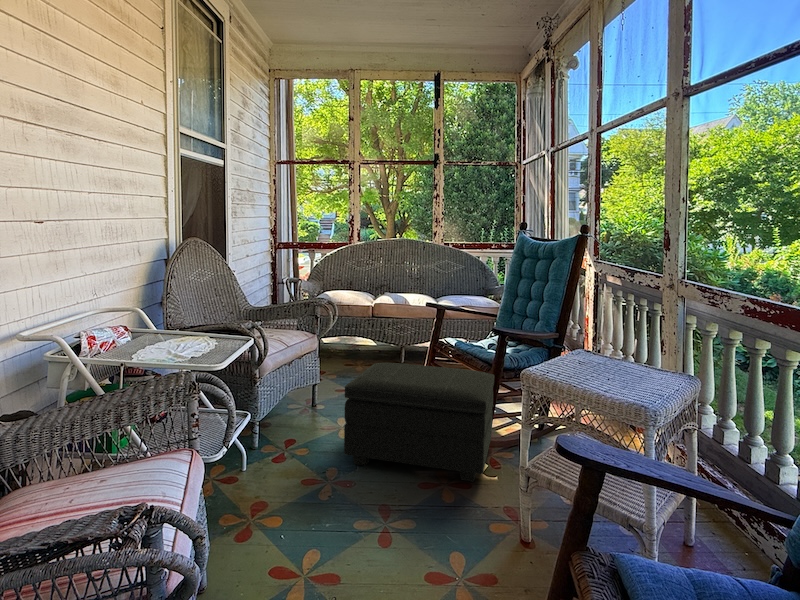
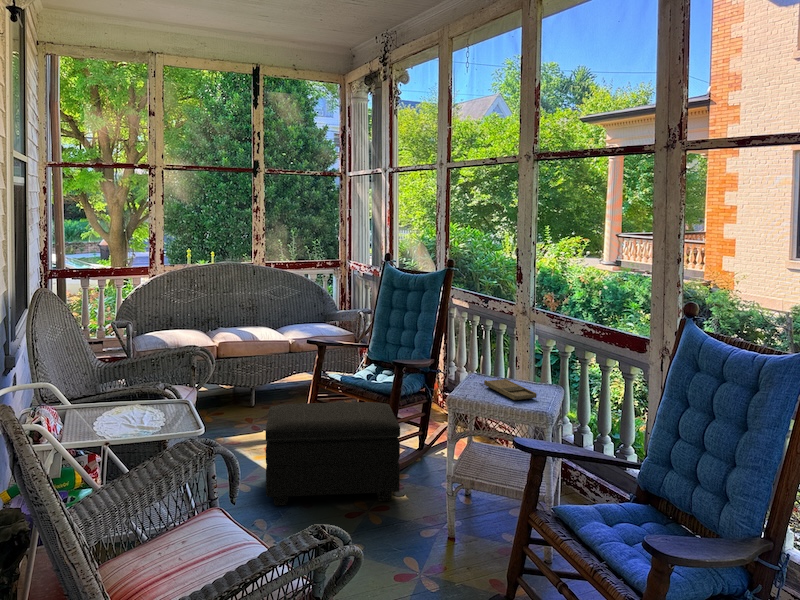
tray: none [586,359,652,390] -> present [484,379,537,400]

